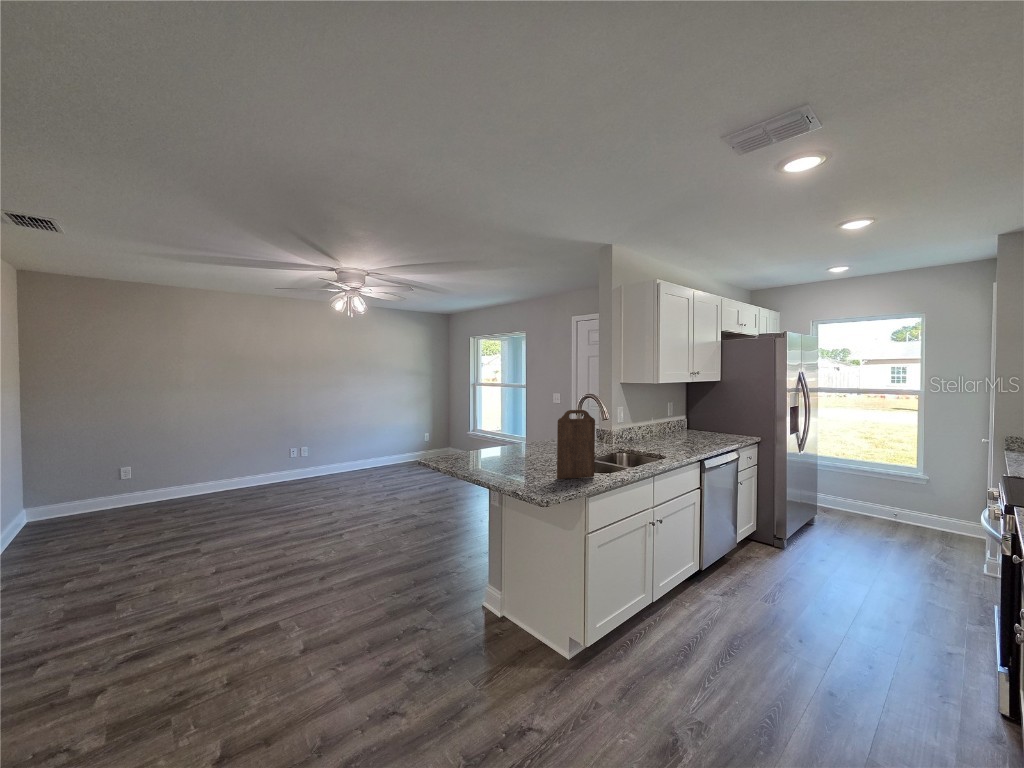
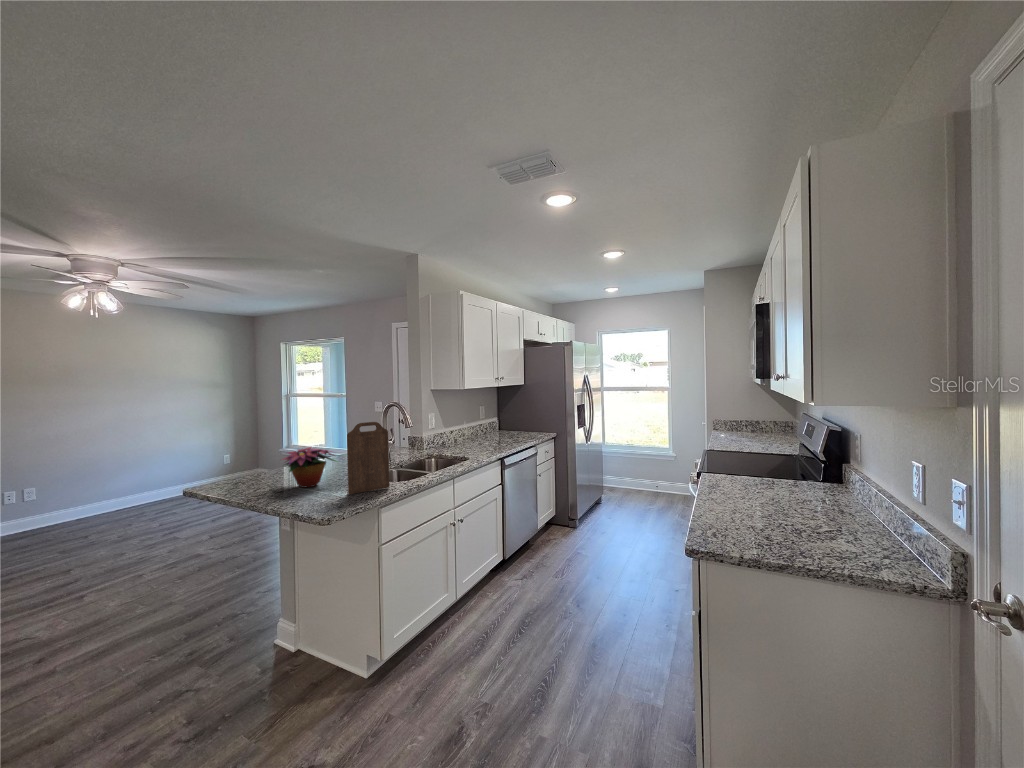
flower arrangement: none [492,429,546,468] -> present [282,447,335,487]

